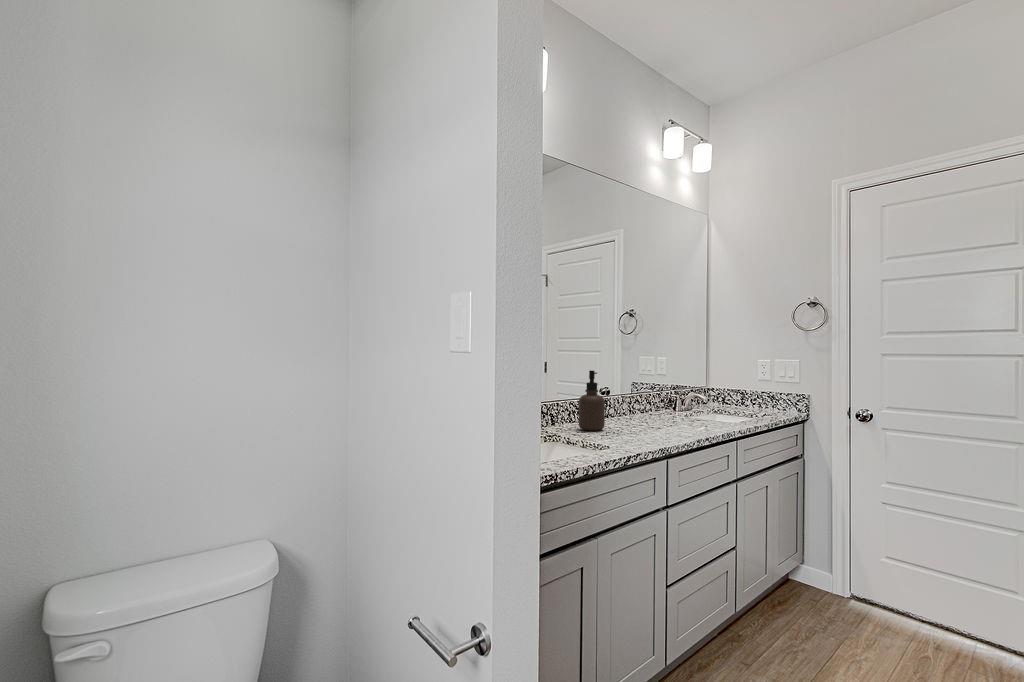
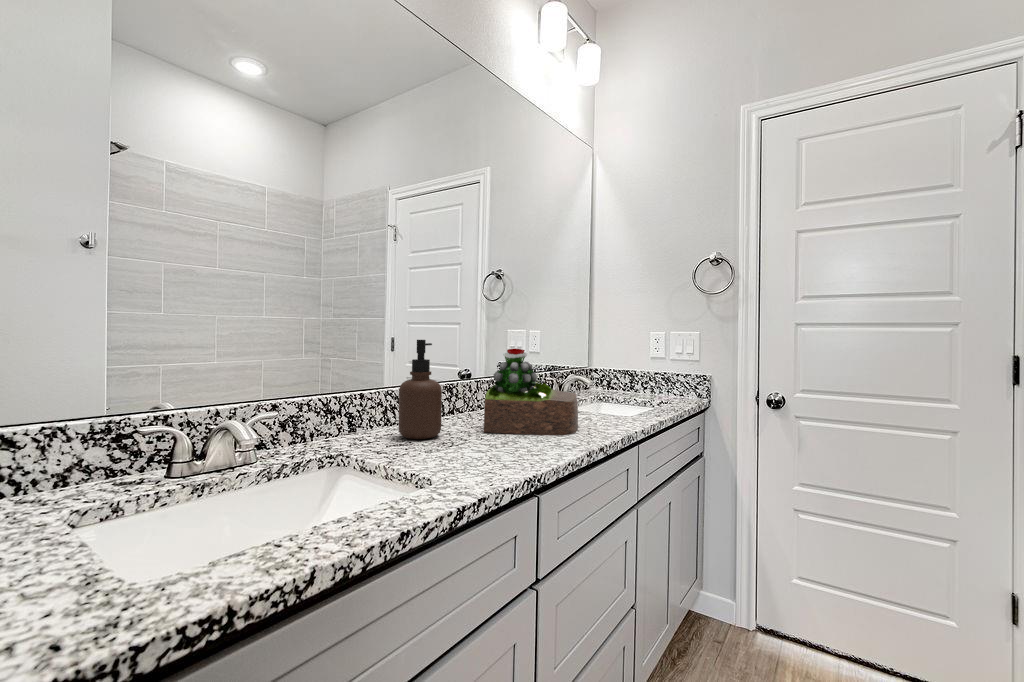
succulent plant: none [631,375,695,432] -> present [484,349,578,435]

